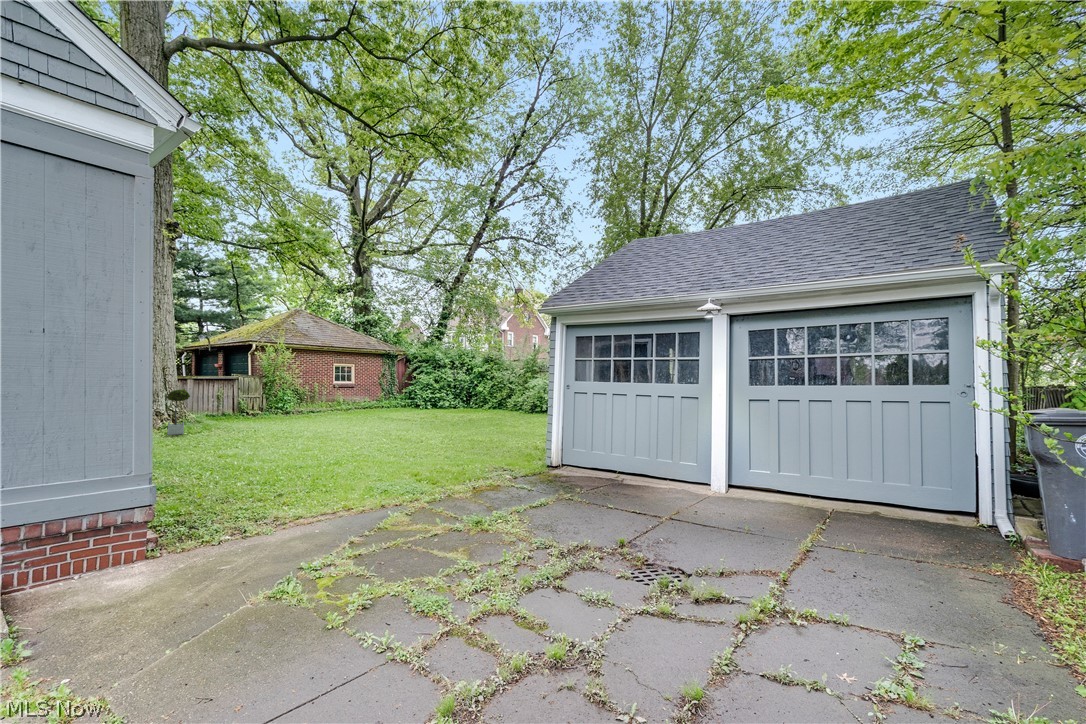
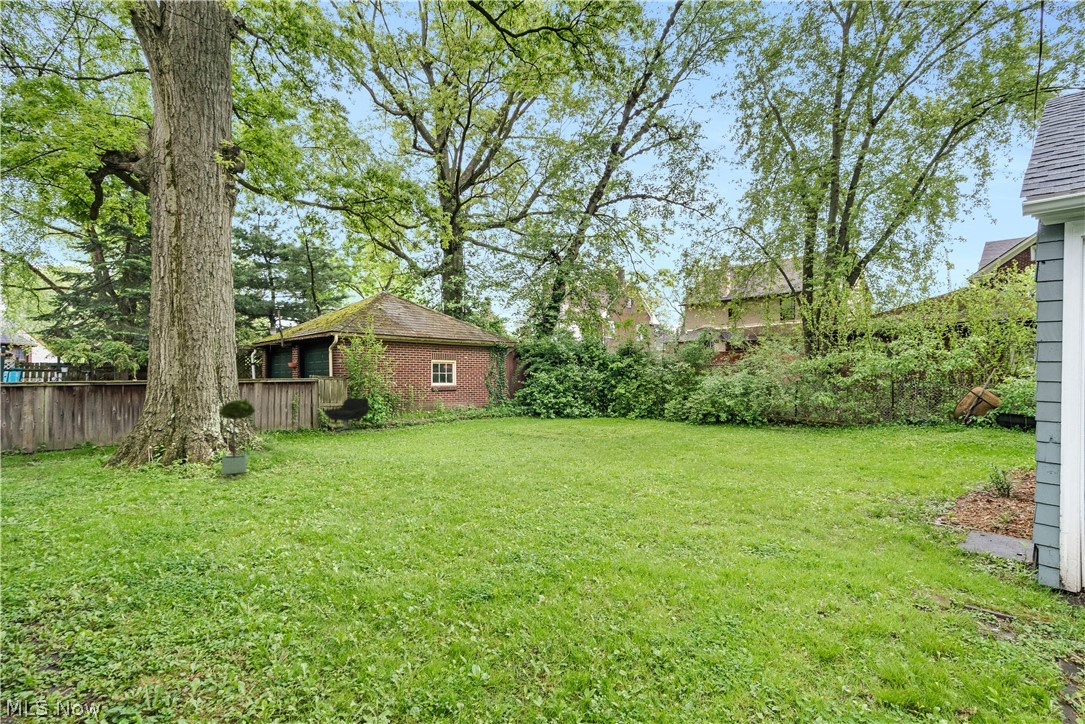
lounge chair: none [242,392,278,415] -> present [324,398,369,429]

